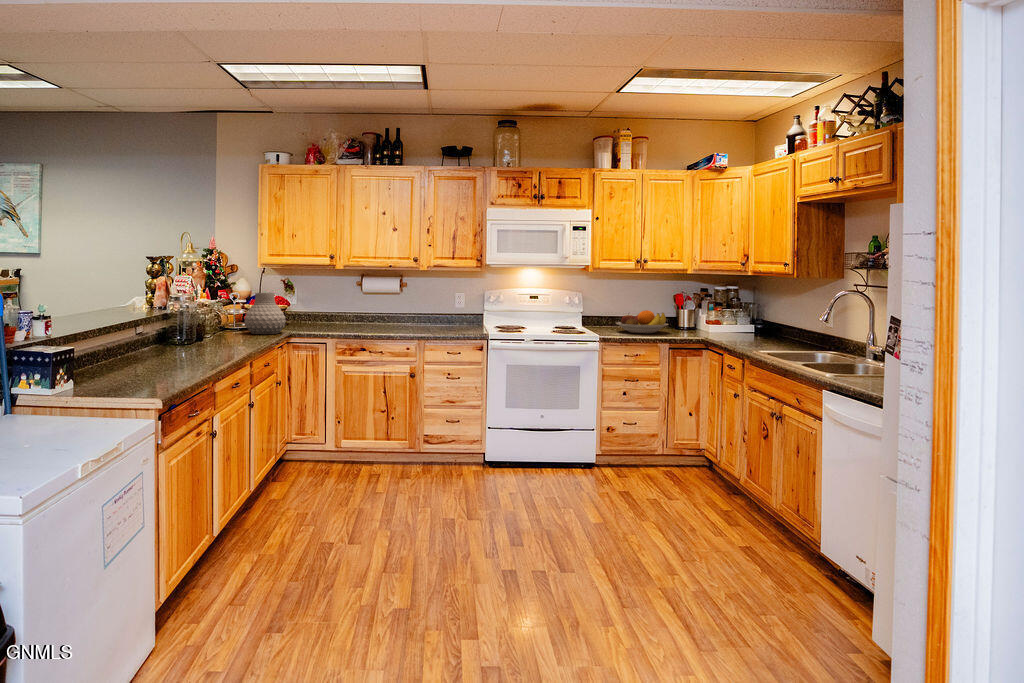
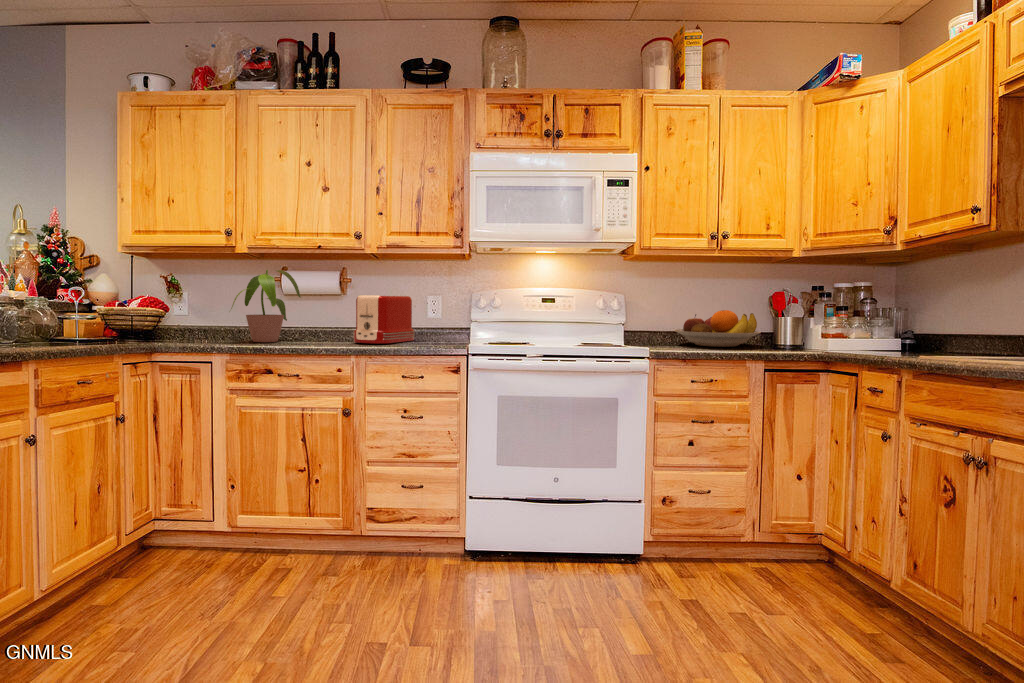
potted plant: none [329,284,382,331] -> present [231,270,301,342]
vase: present [244,293,286,334] -> none [79,282,150,346]
toaster: none [413,300,450,332] -> present [353,295,415,344]

